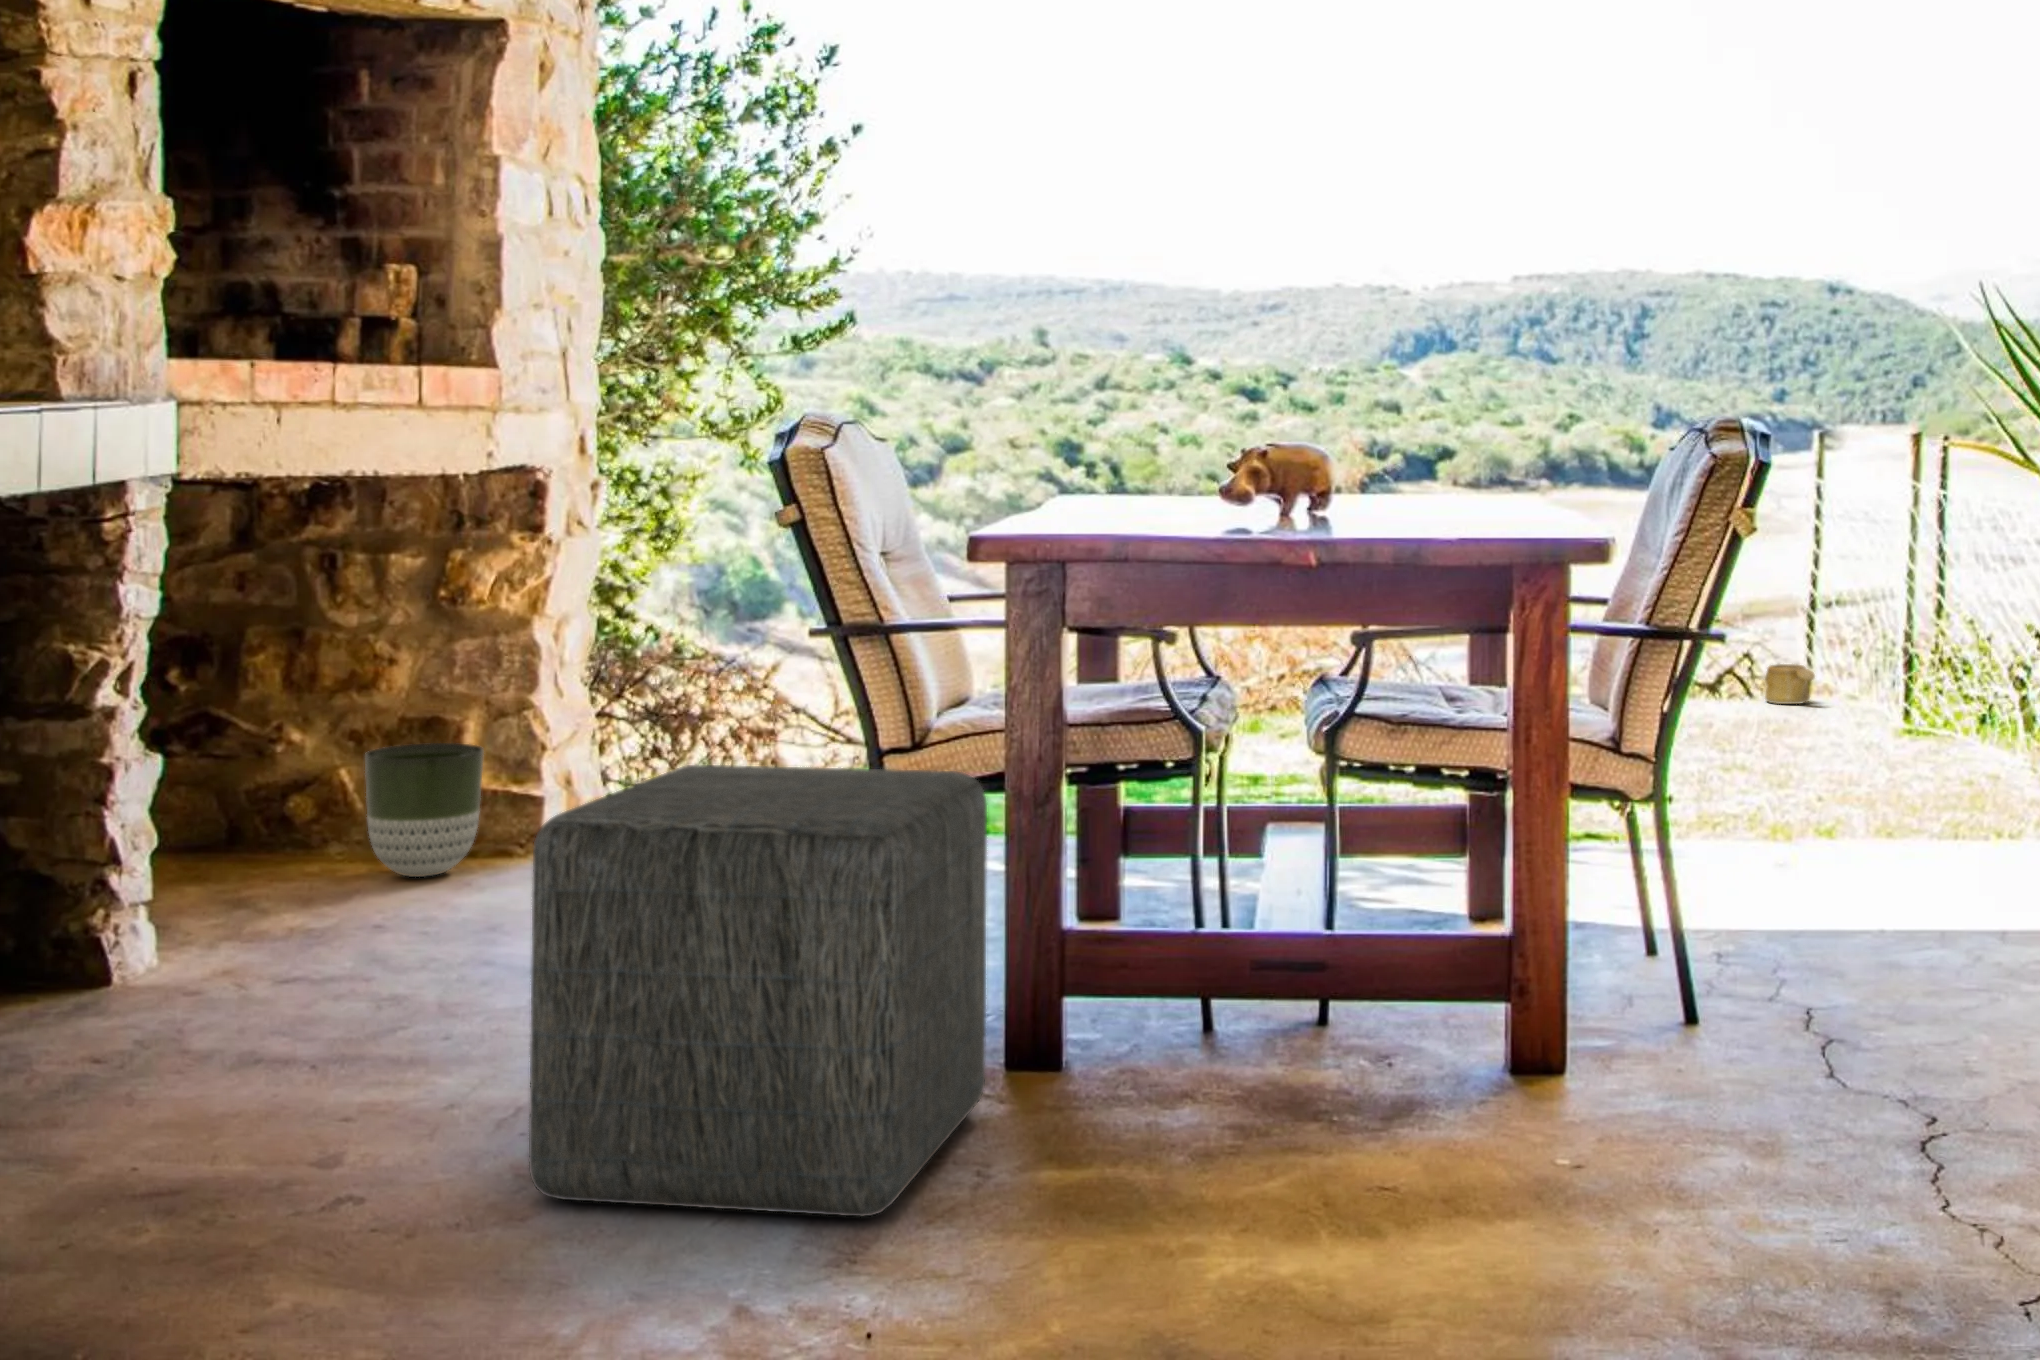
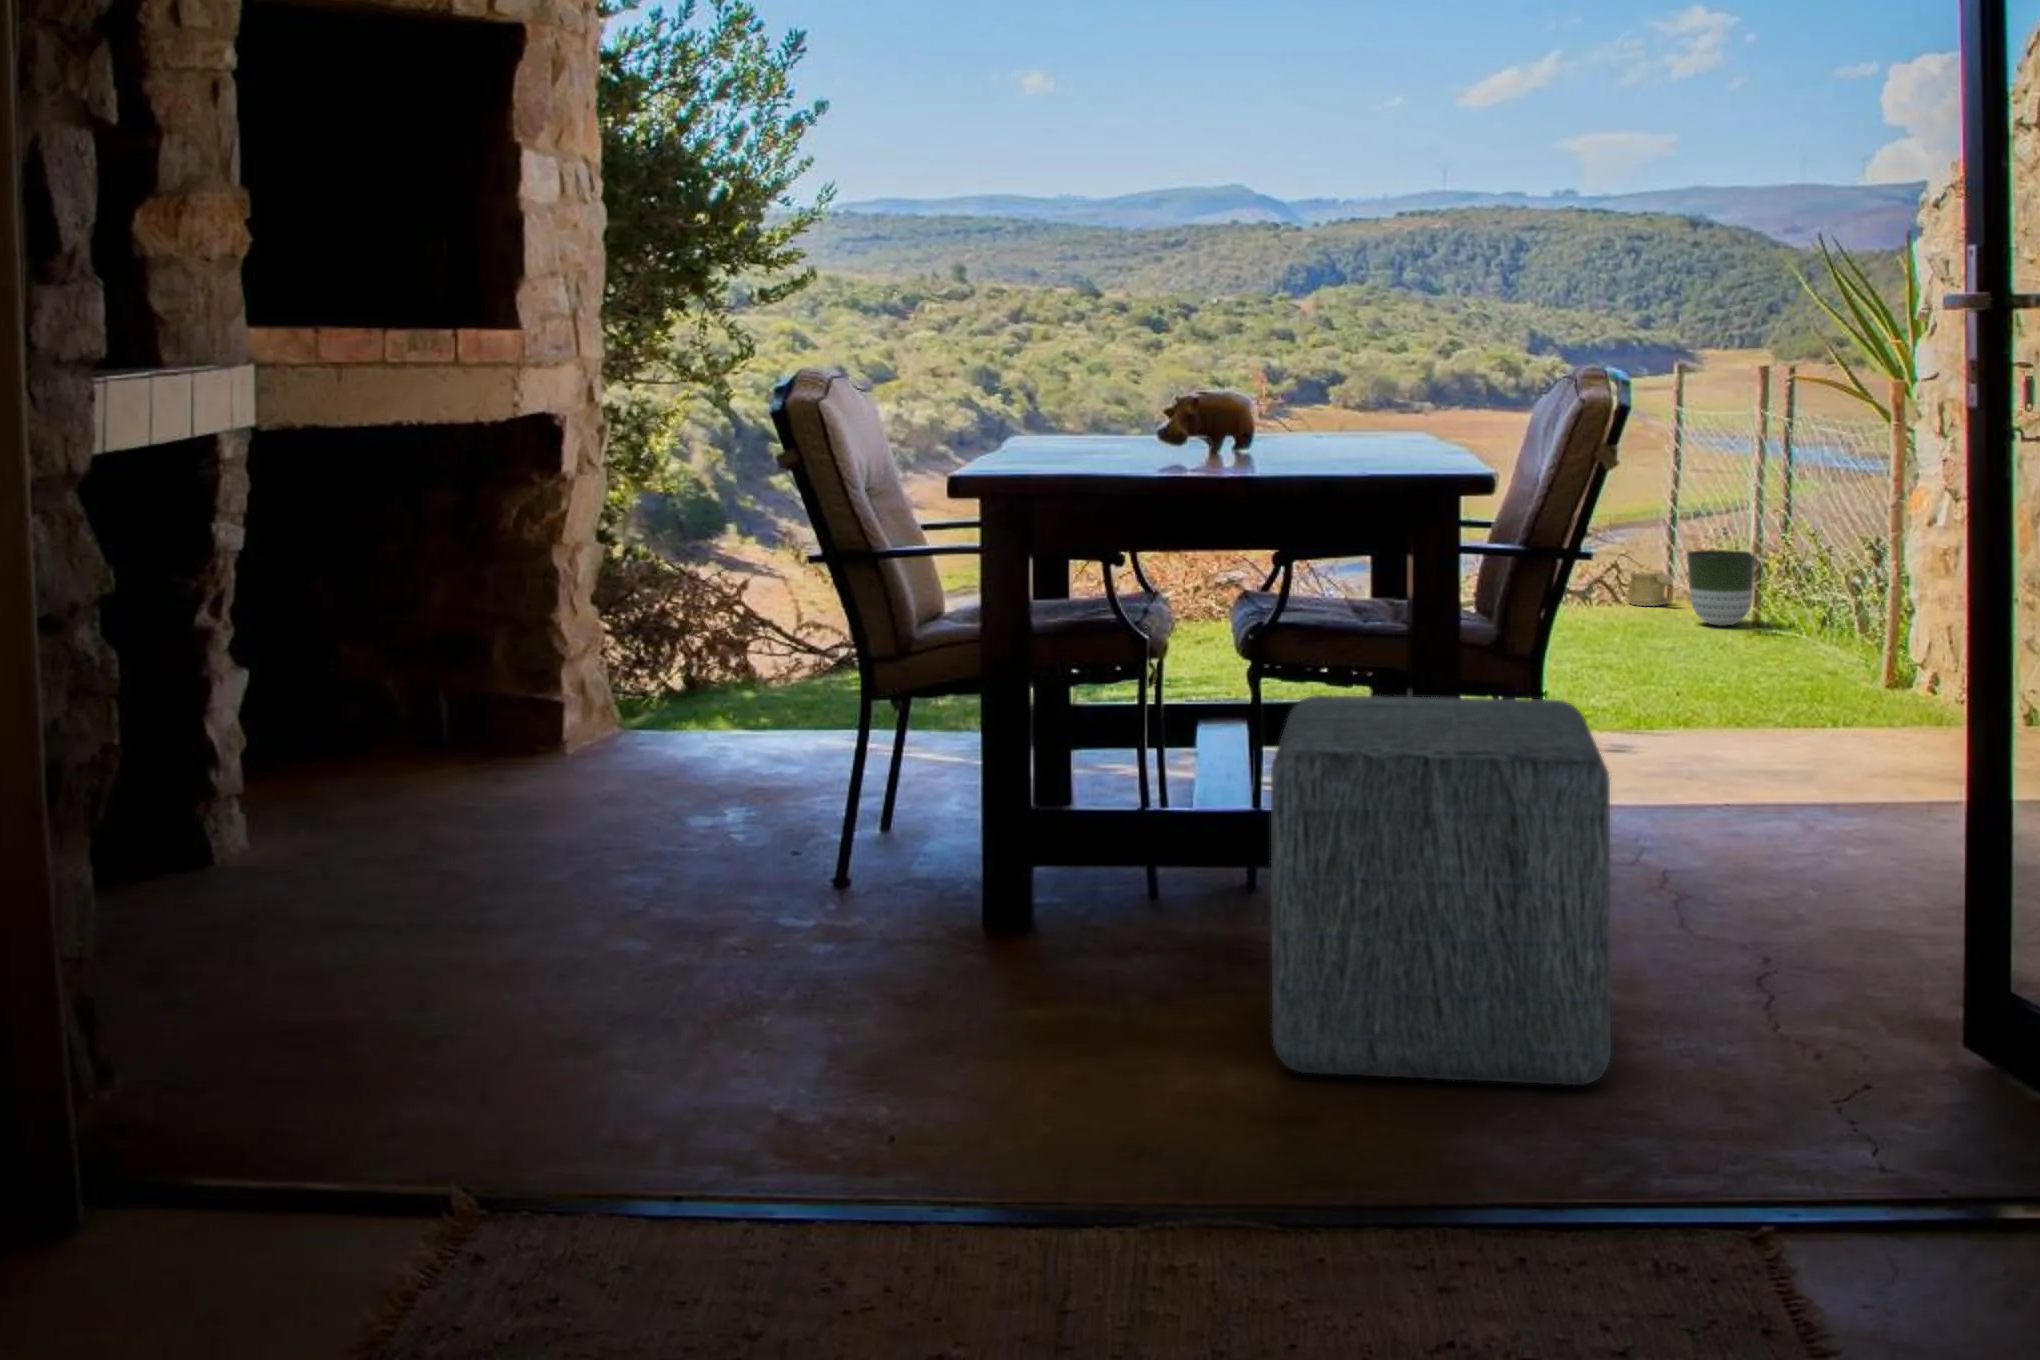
planter: present [365,743,484,877] -> present [1687,550,1755,626]
ottoman: present [529,765,987,1216] -> present [1271,695,1611,1085]

